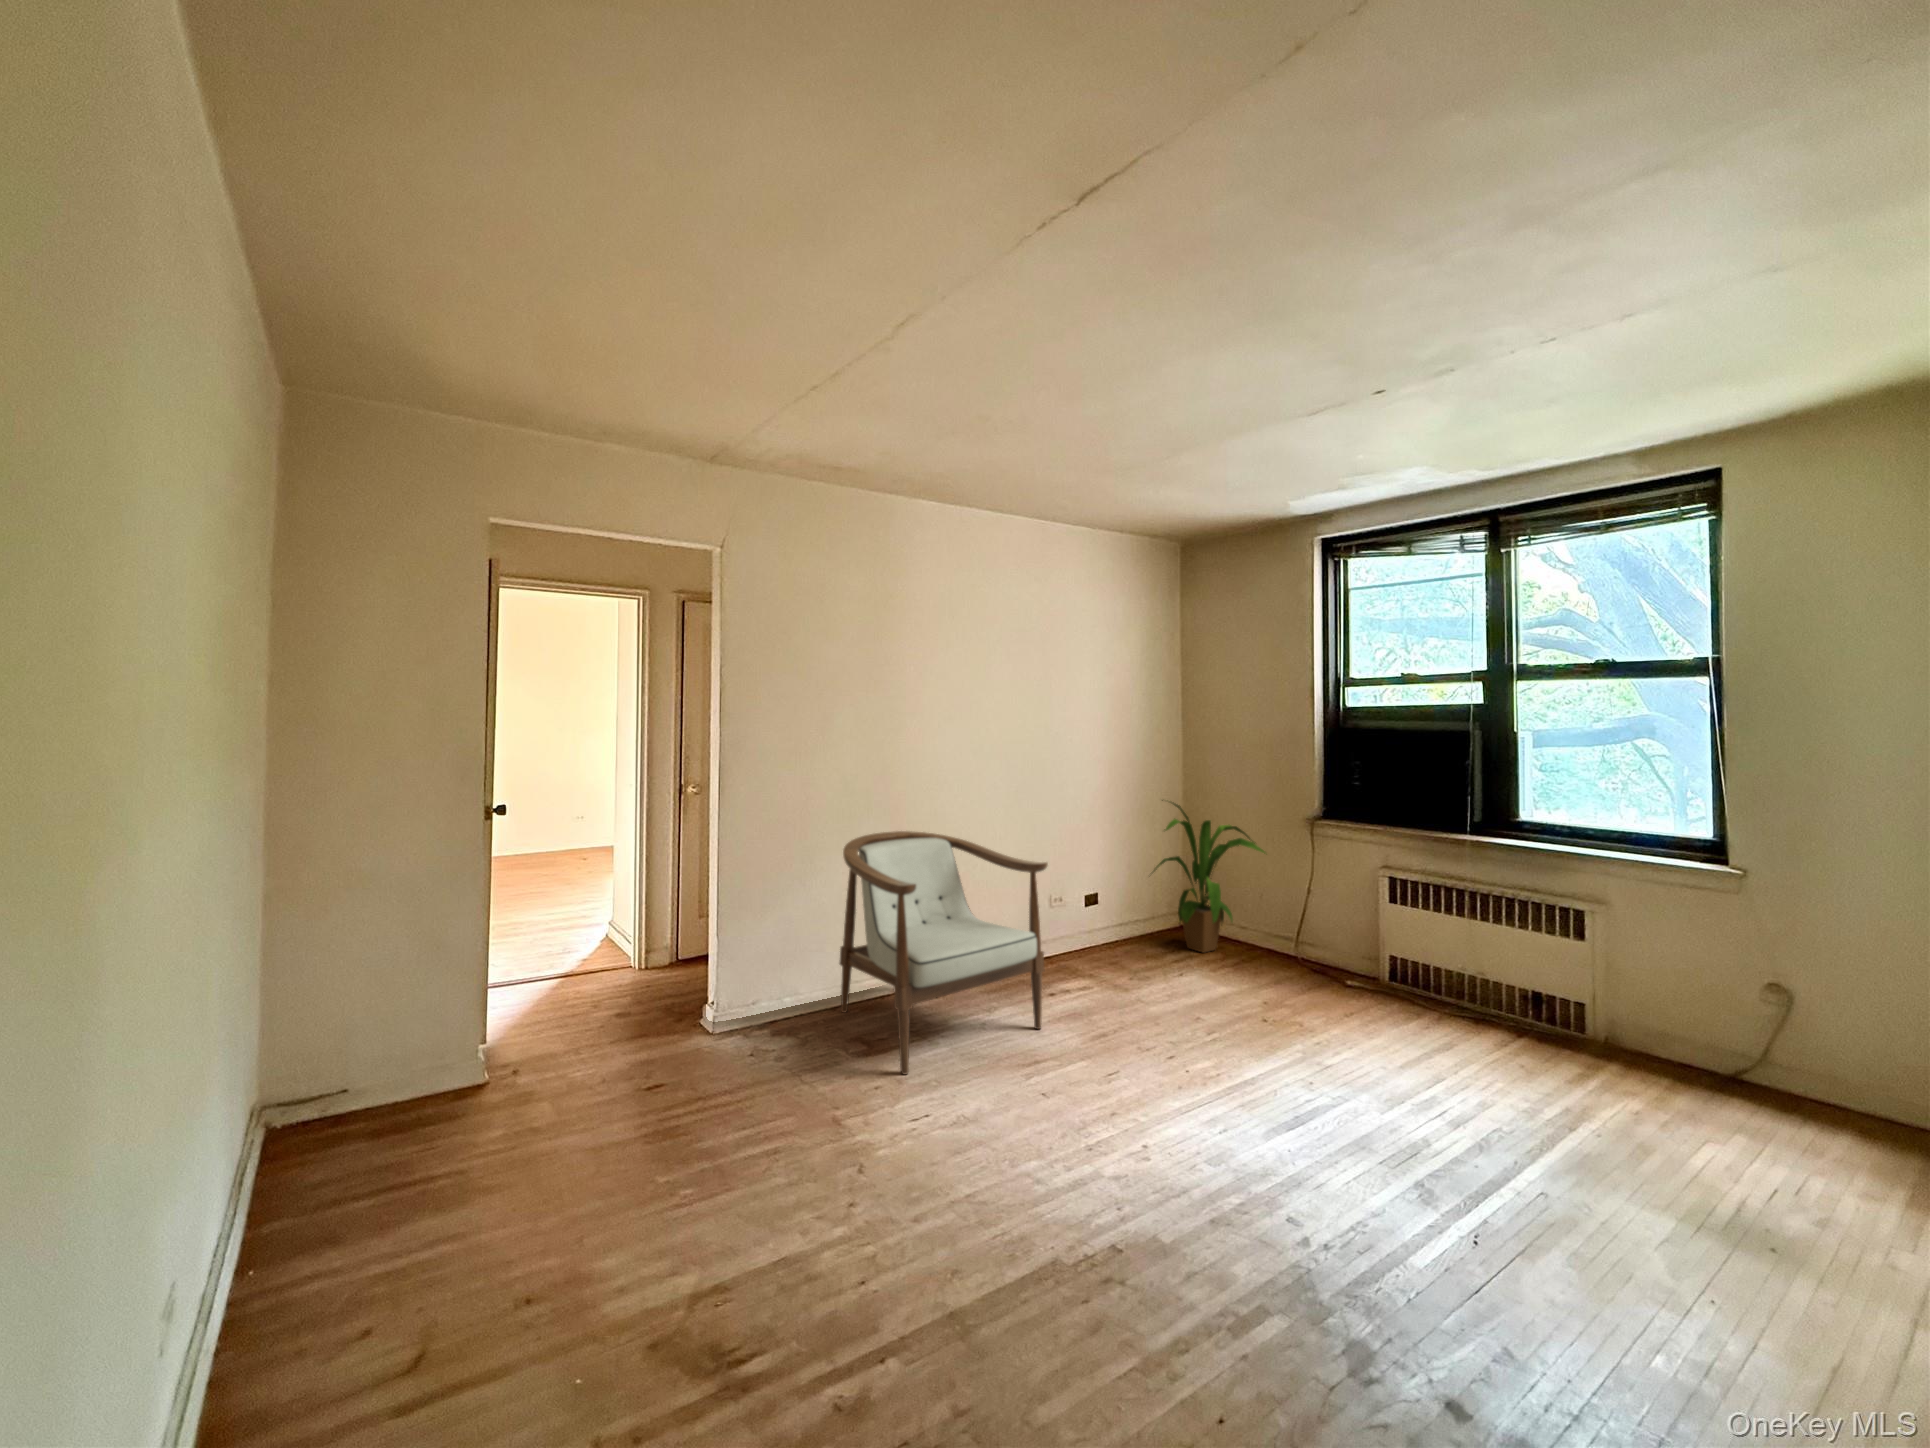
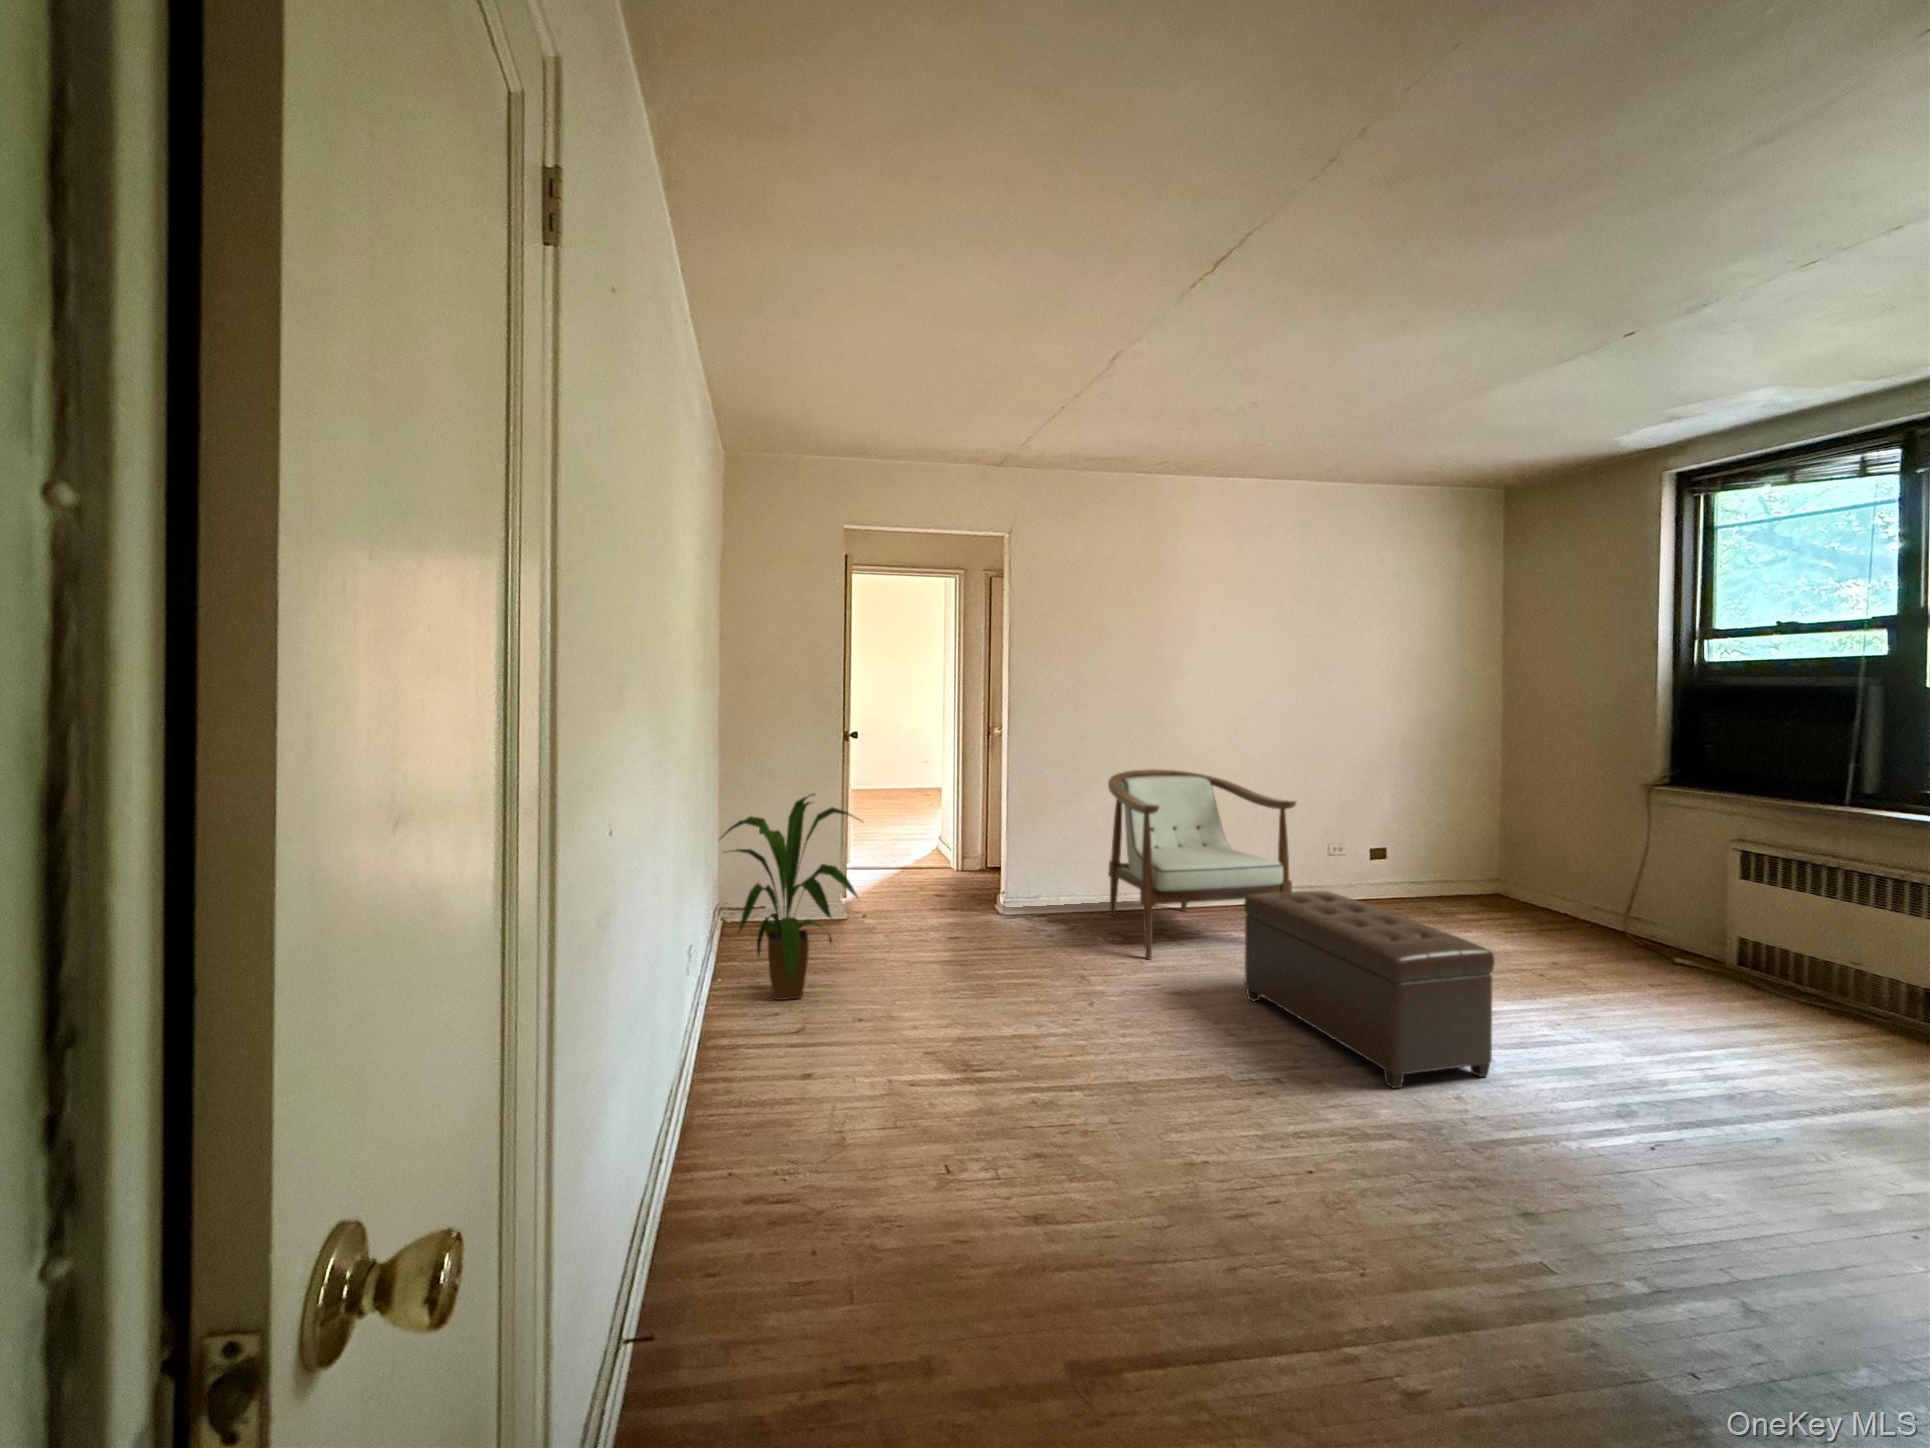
house plant: present [1153,800,1265,953] -> present [721,794,858,1000]
ottoman: none [1026,969,1303,1224] -> present [1244,891,1495,1088]

